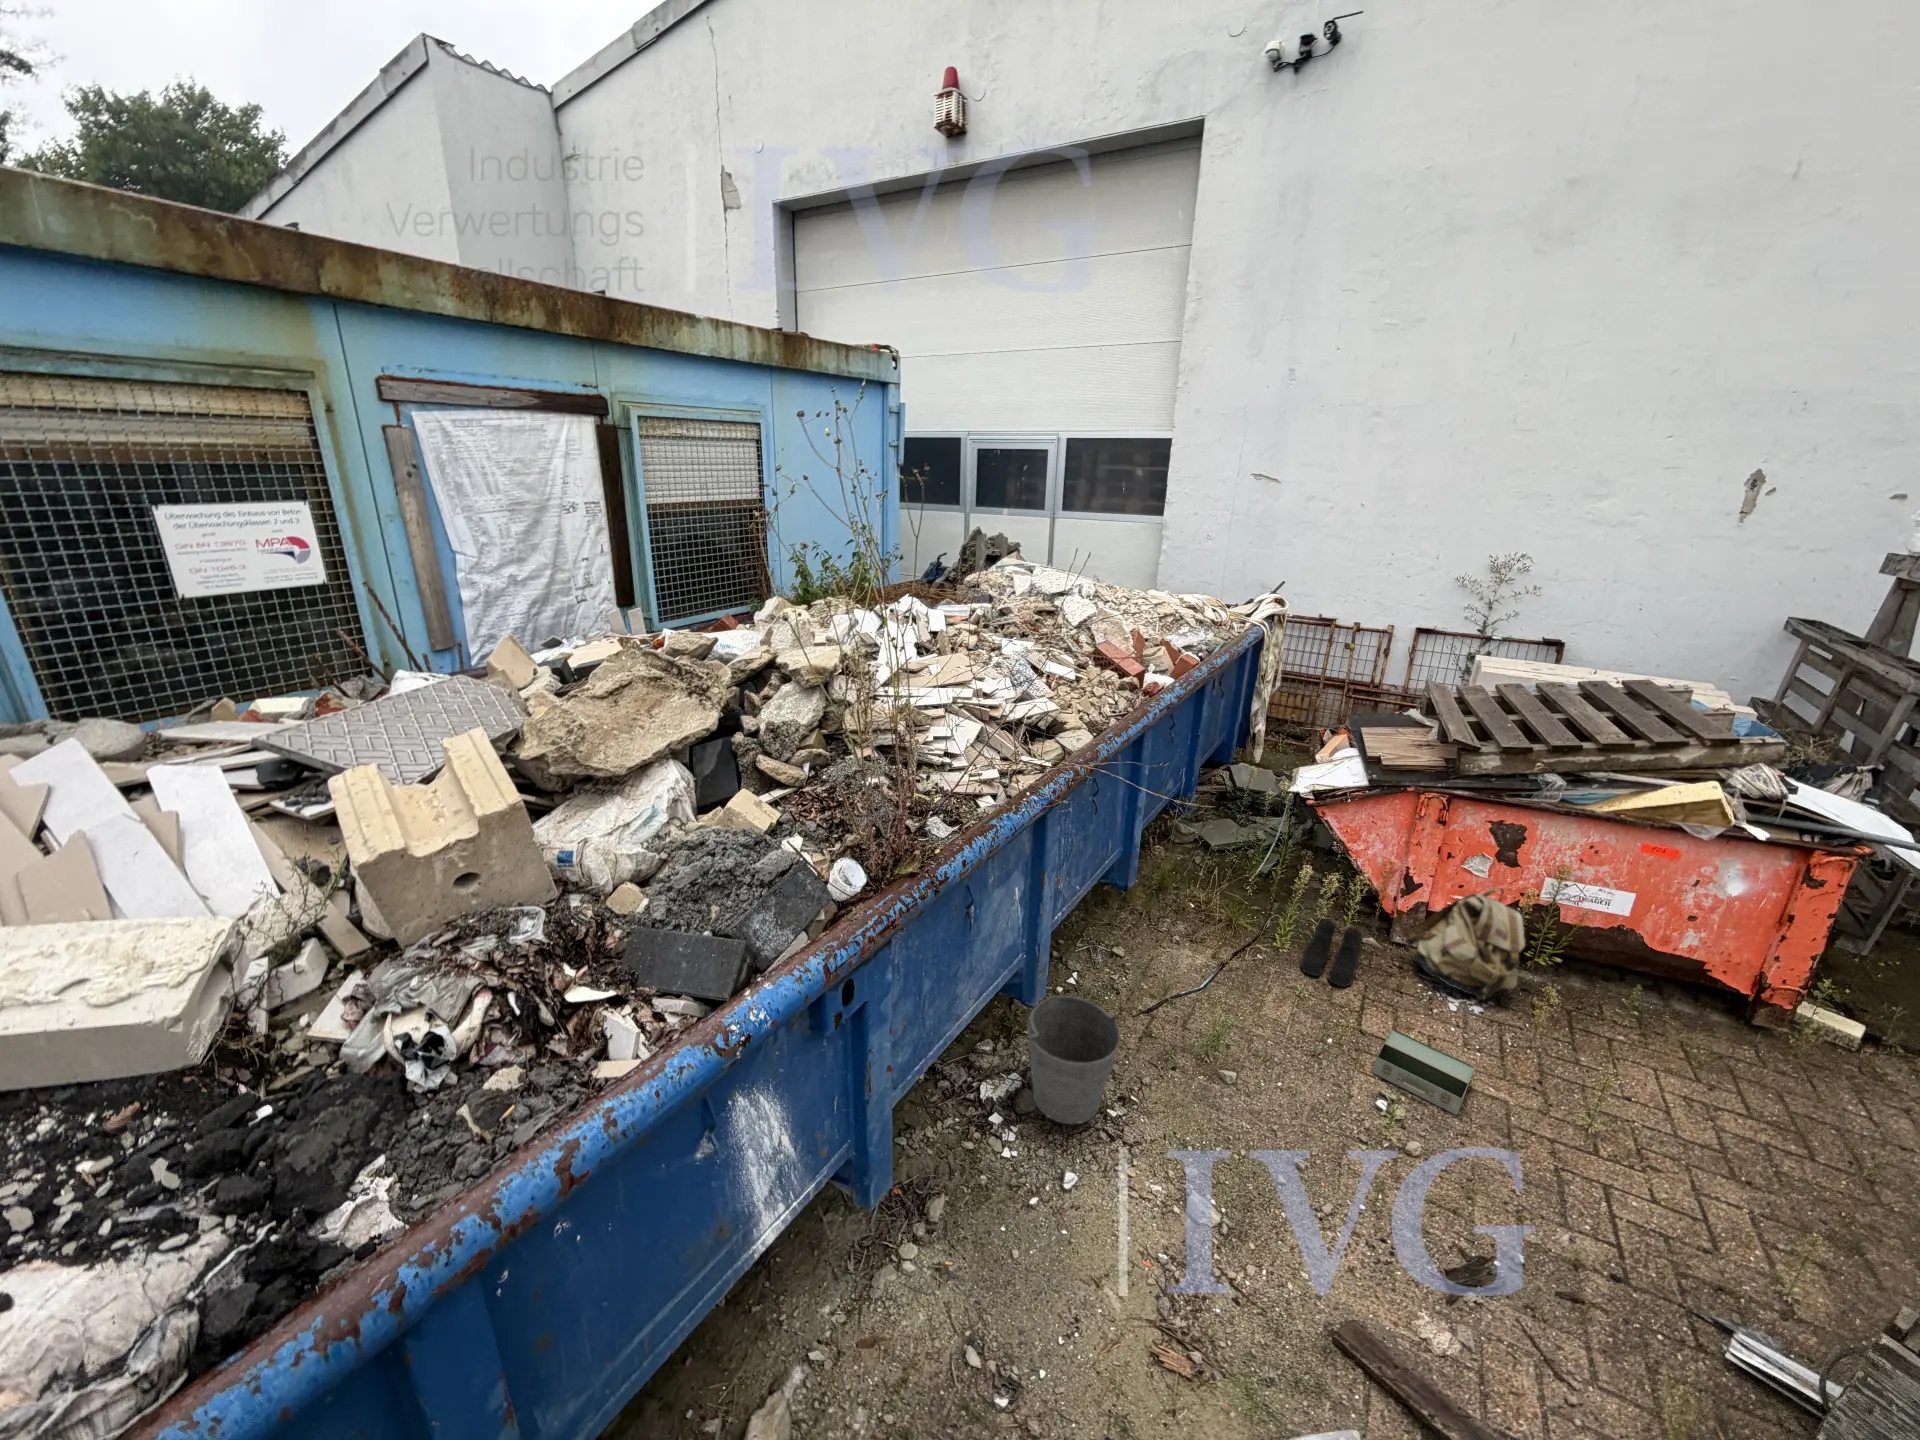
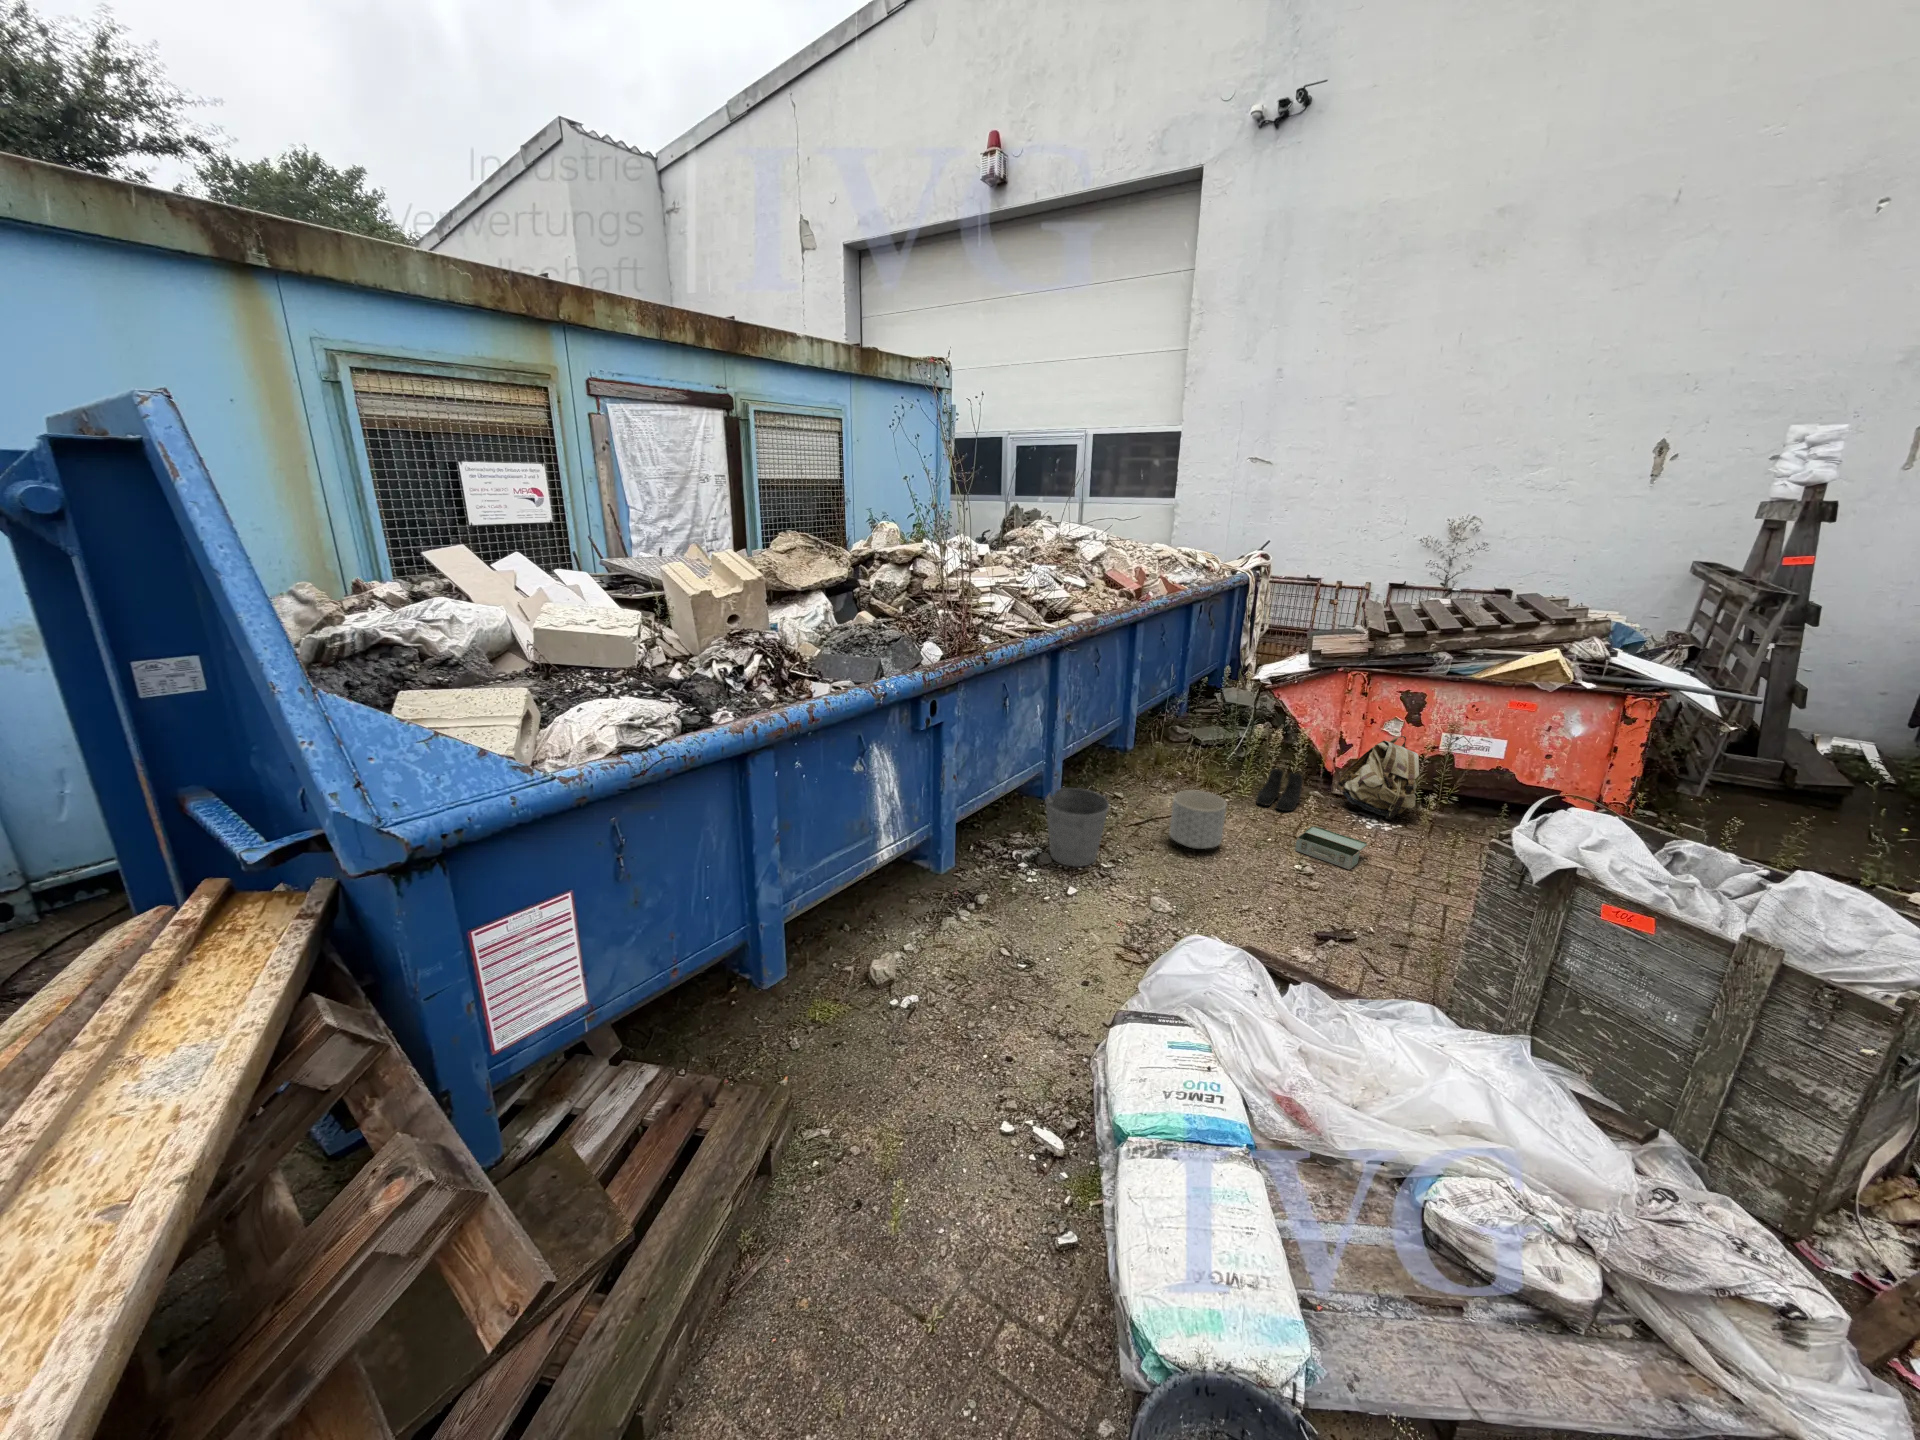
planter: none [1198,985,1282,1081] -> present [1169,790,1226,849]

